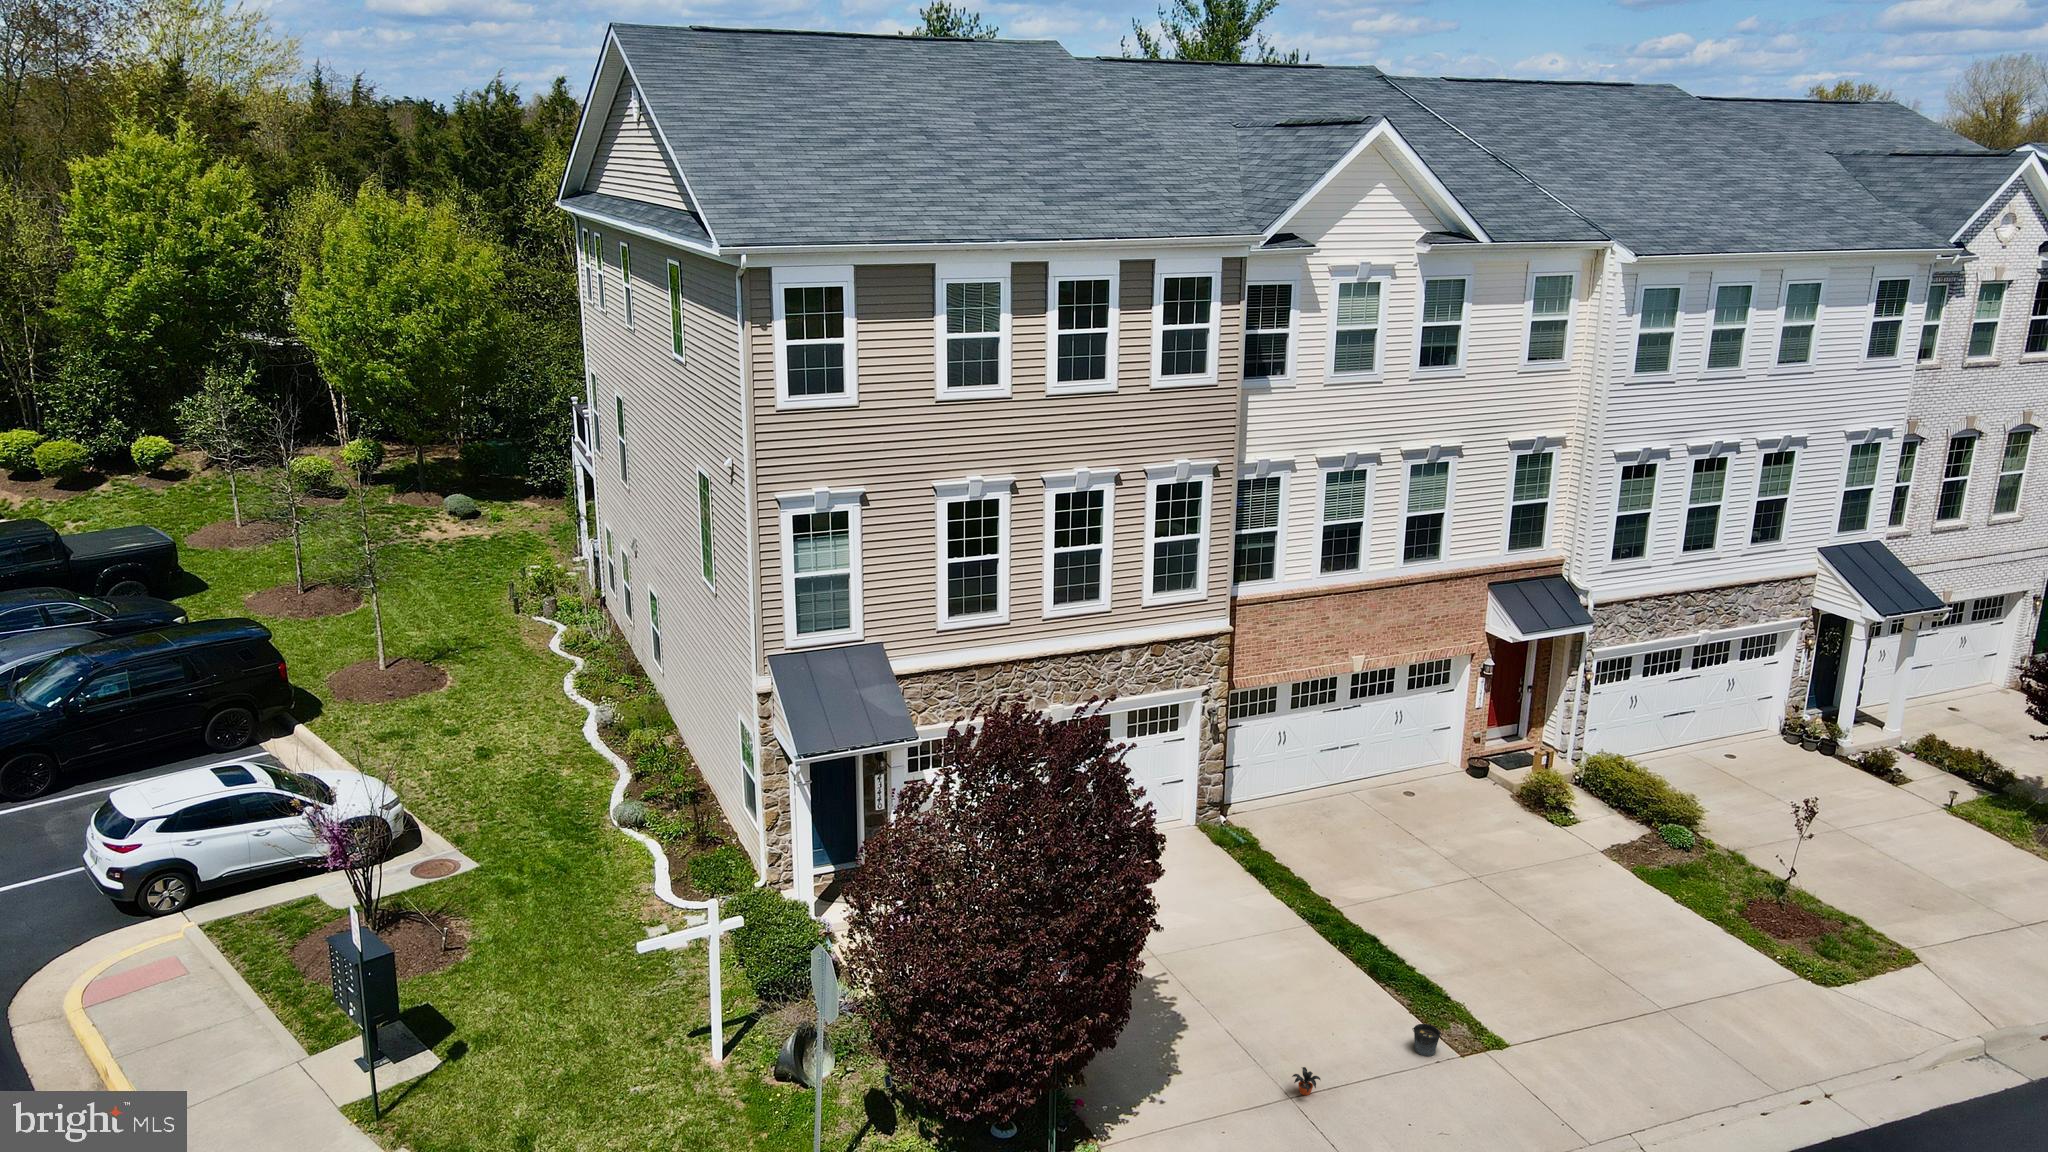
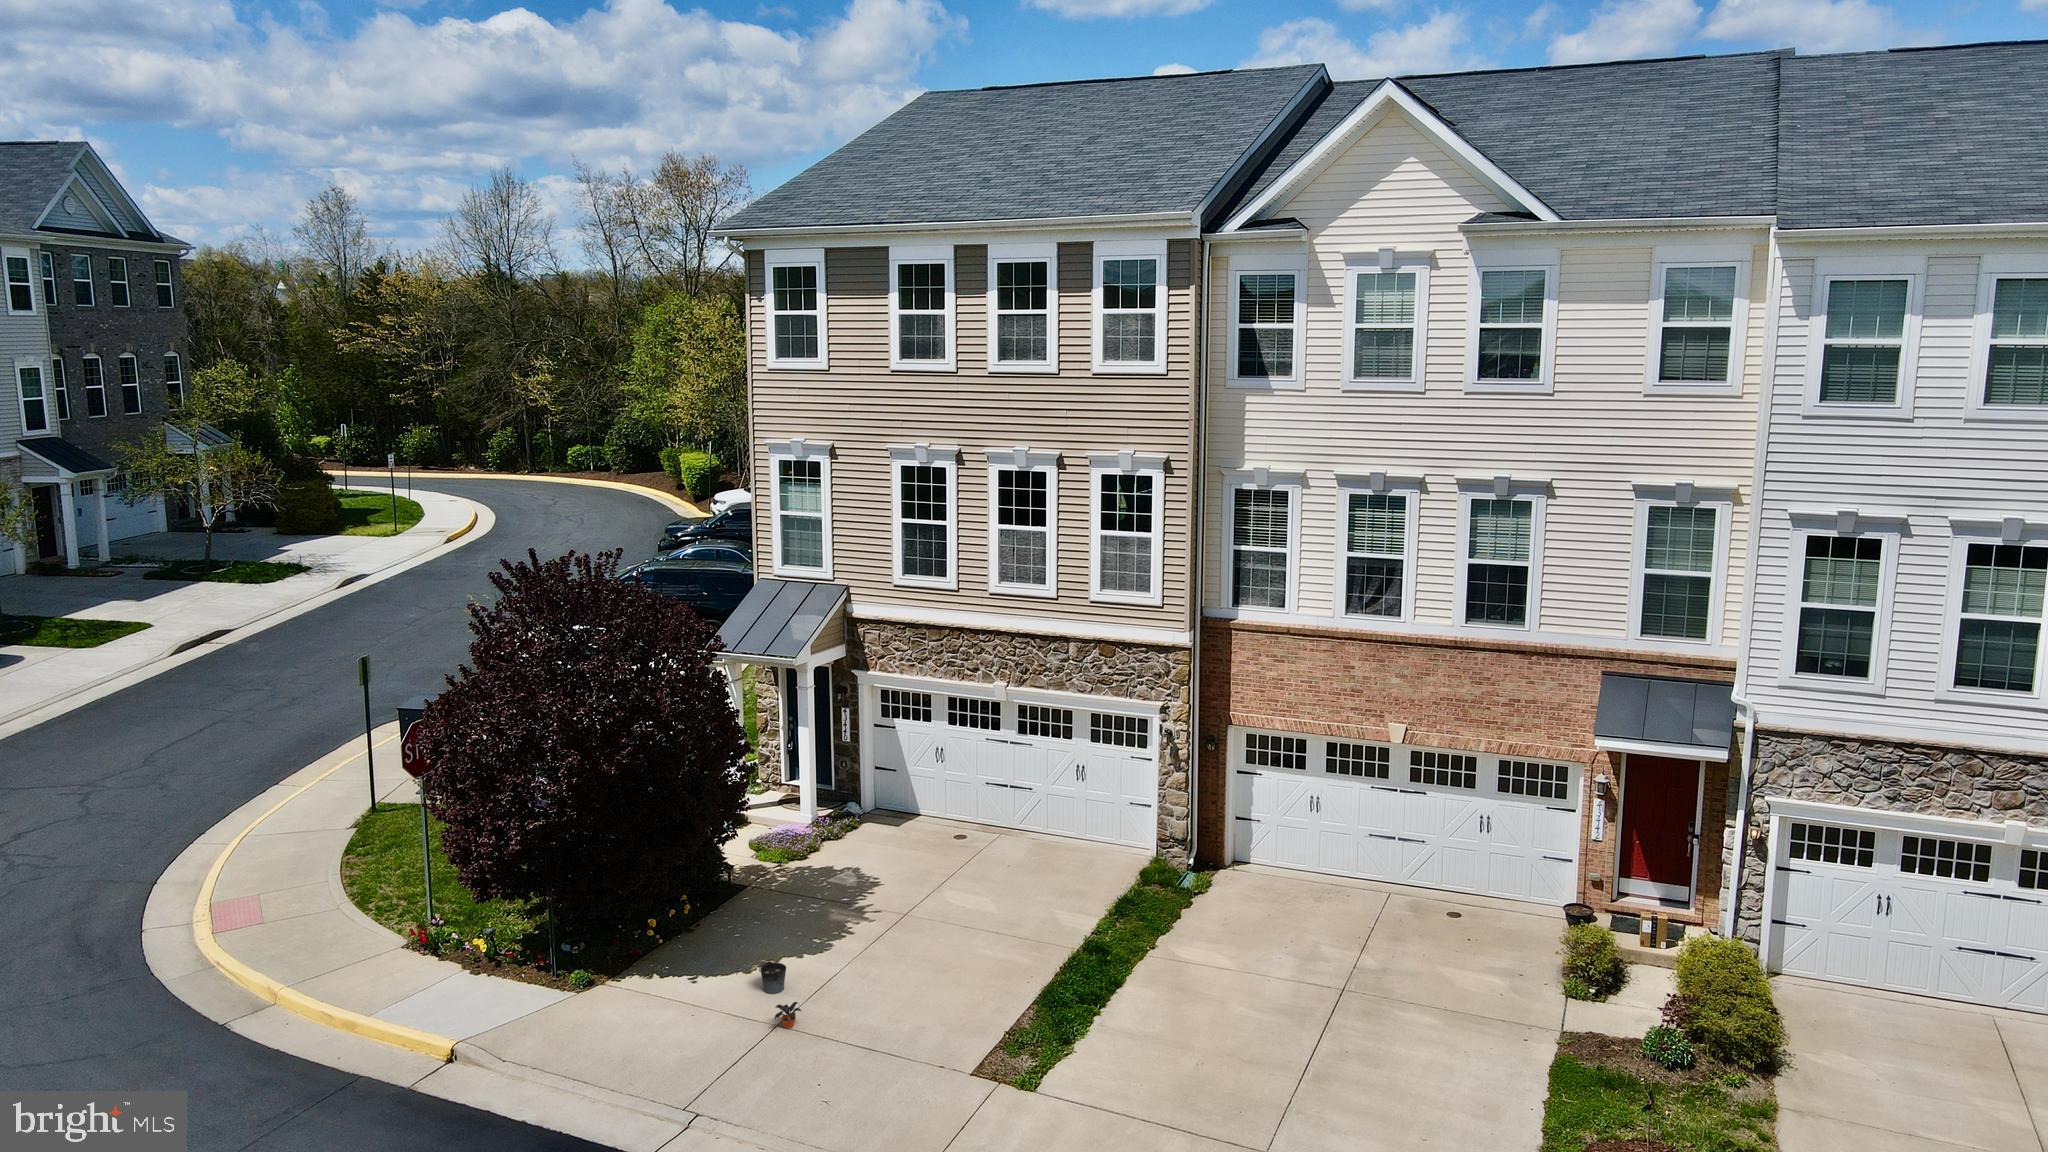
bucket: present [1412,1024,1442,1056] -> present [759,961,786,994]

